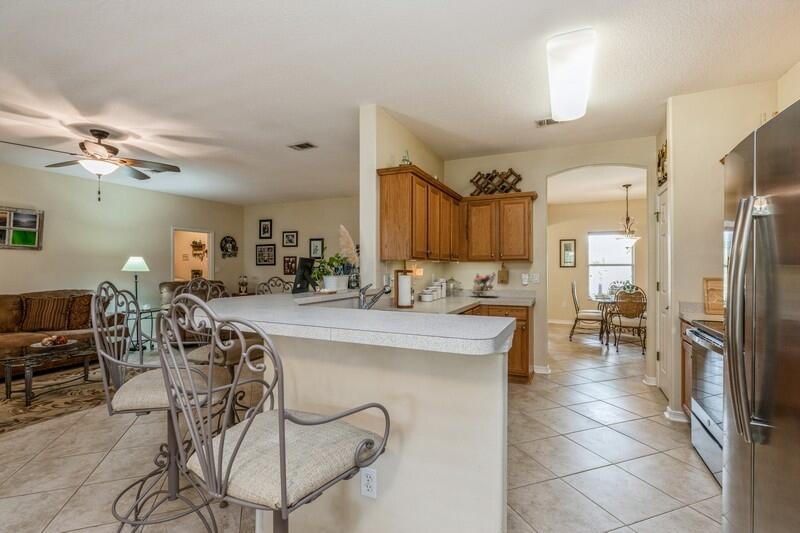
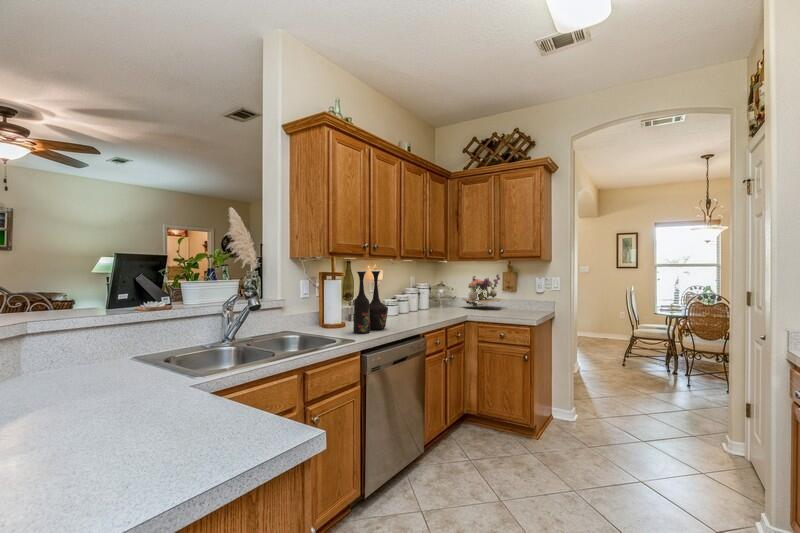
vase: none [427,269,445,311] -> present [353,271,388,333]

